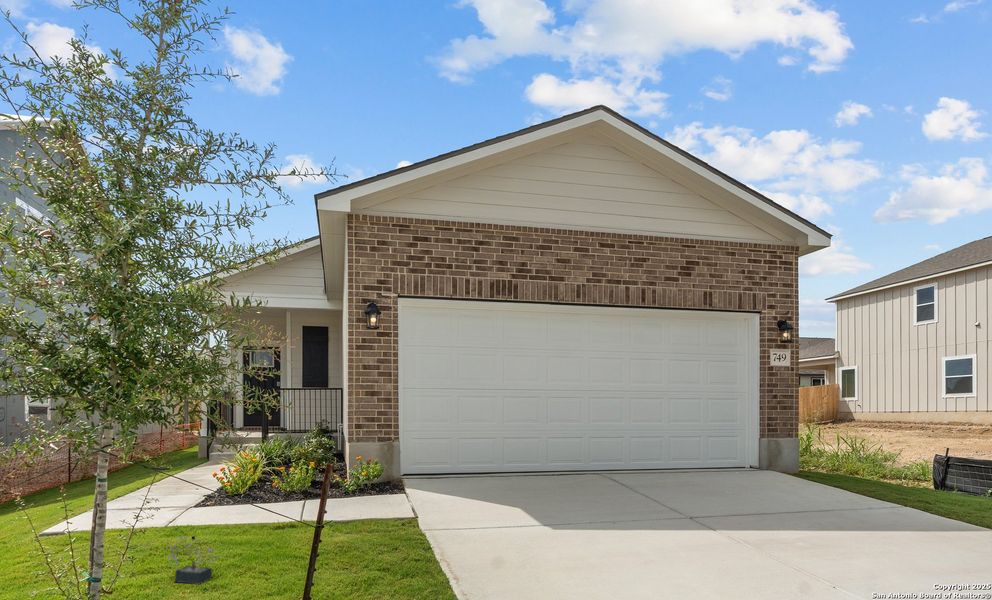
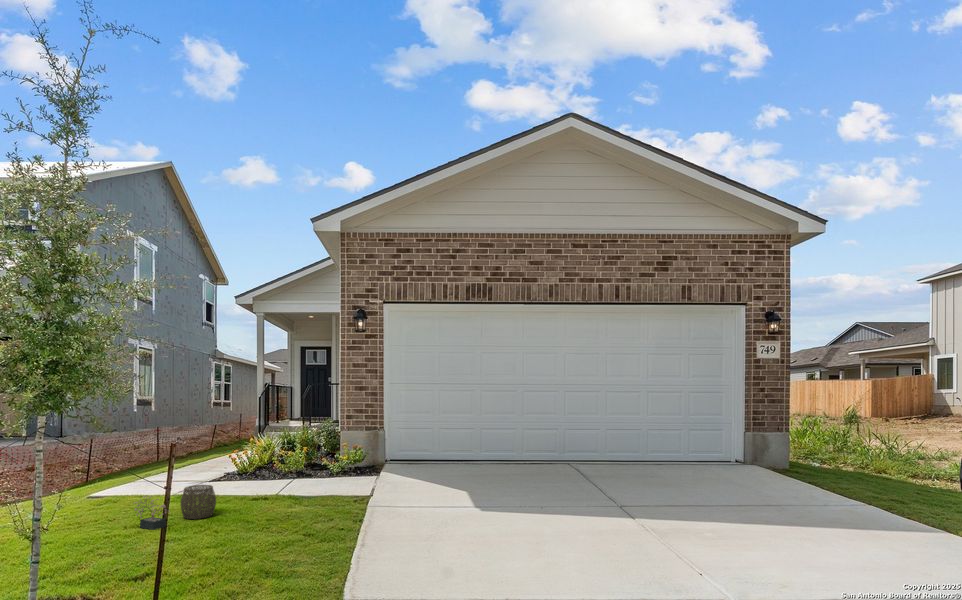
woven basket: none [218,517,266,565] -> present [181,485,216,519]

